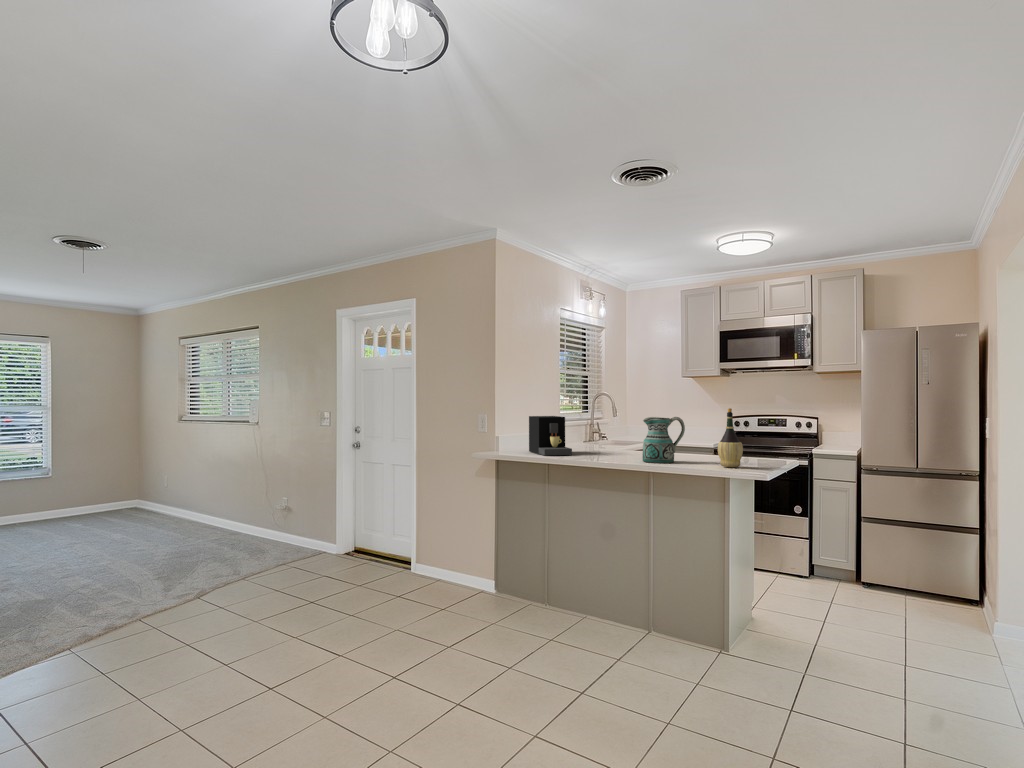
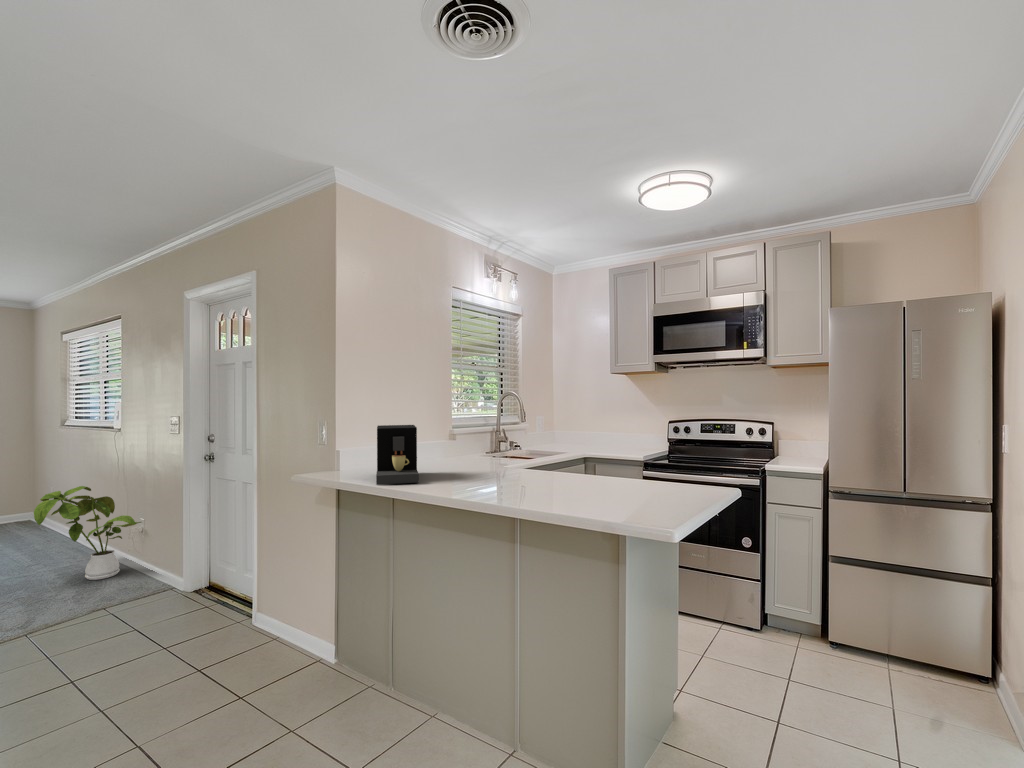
wine bottle: present [718,408,743,467] -> none [601,420,640,519]
ceramic pitcher: present [642,417,685,463] -> none [498,431,563,505]
house plant: none [211,469,288,548] -> present [34,486,141,580]

